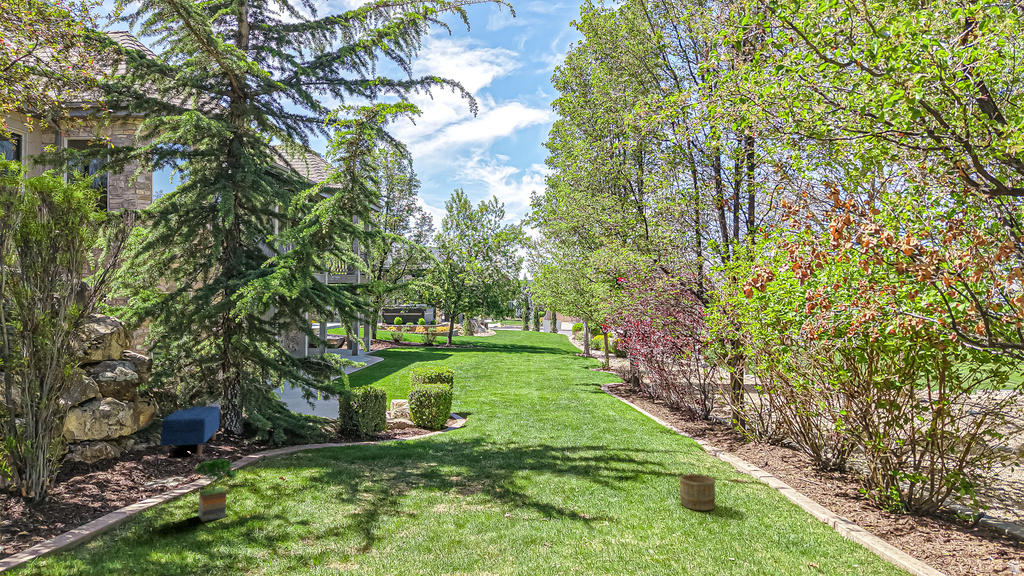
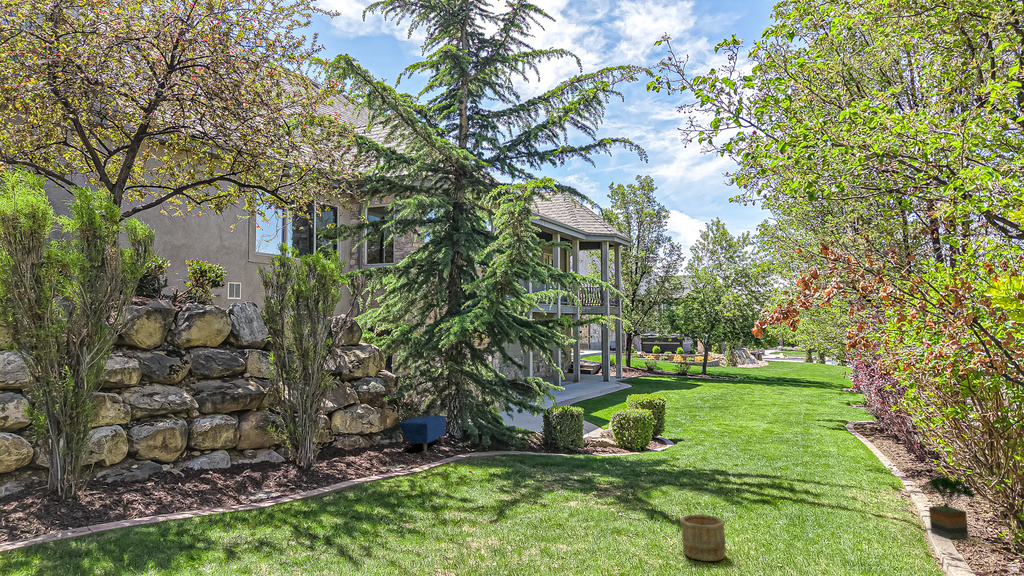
potted tree: present [195,459,237,521] -> present [922,477,976,539]
wooden bucket: present [679,474,715,511] -> present [680,514,725,561]

